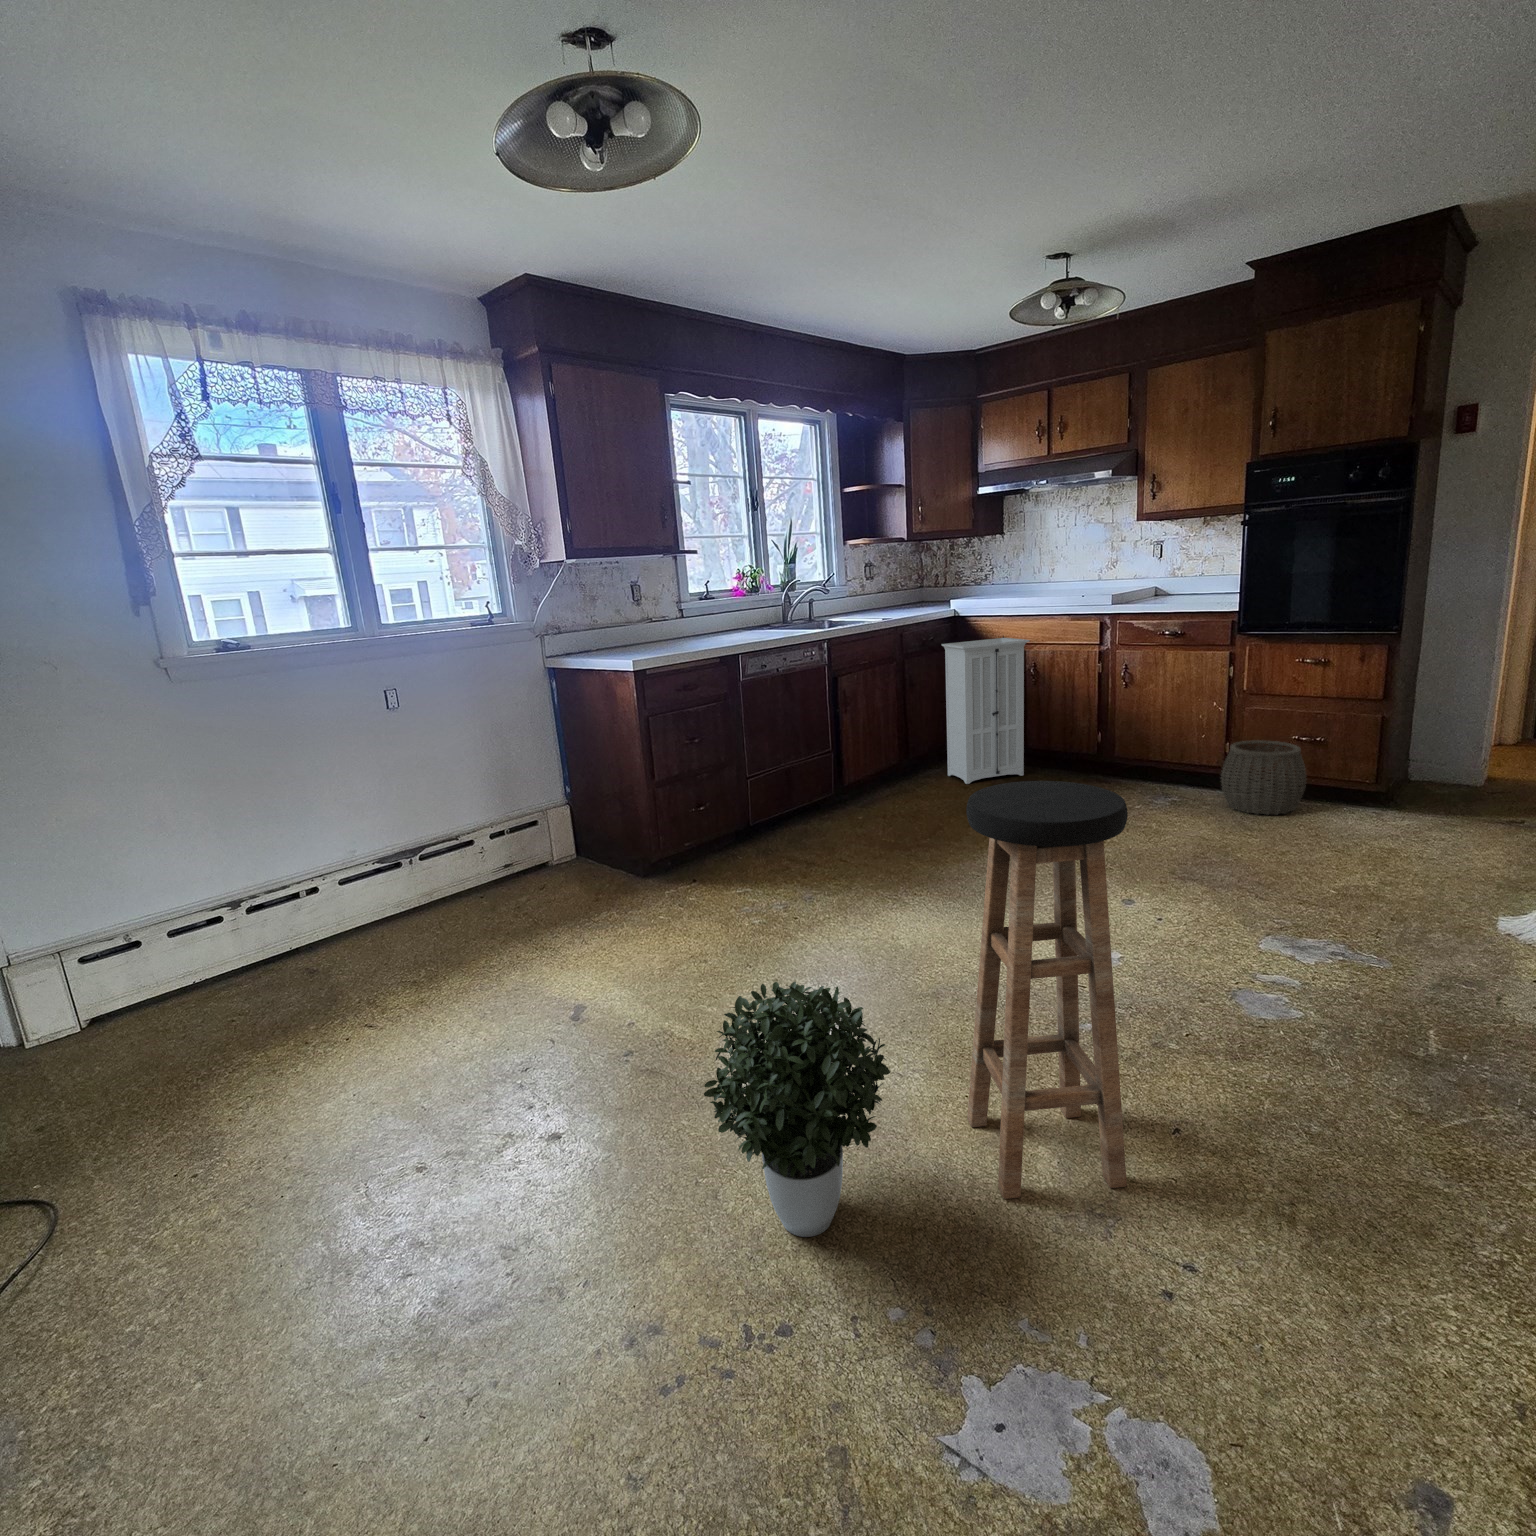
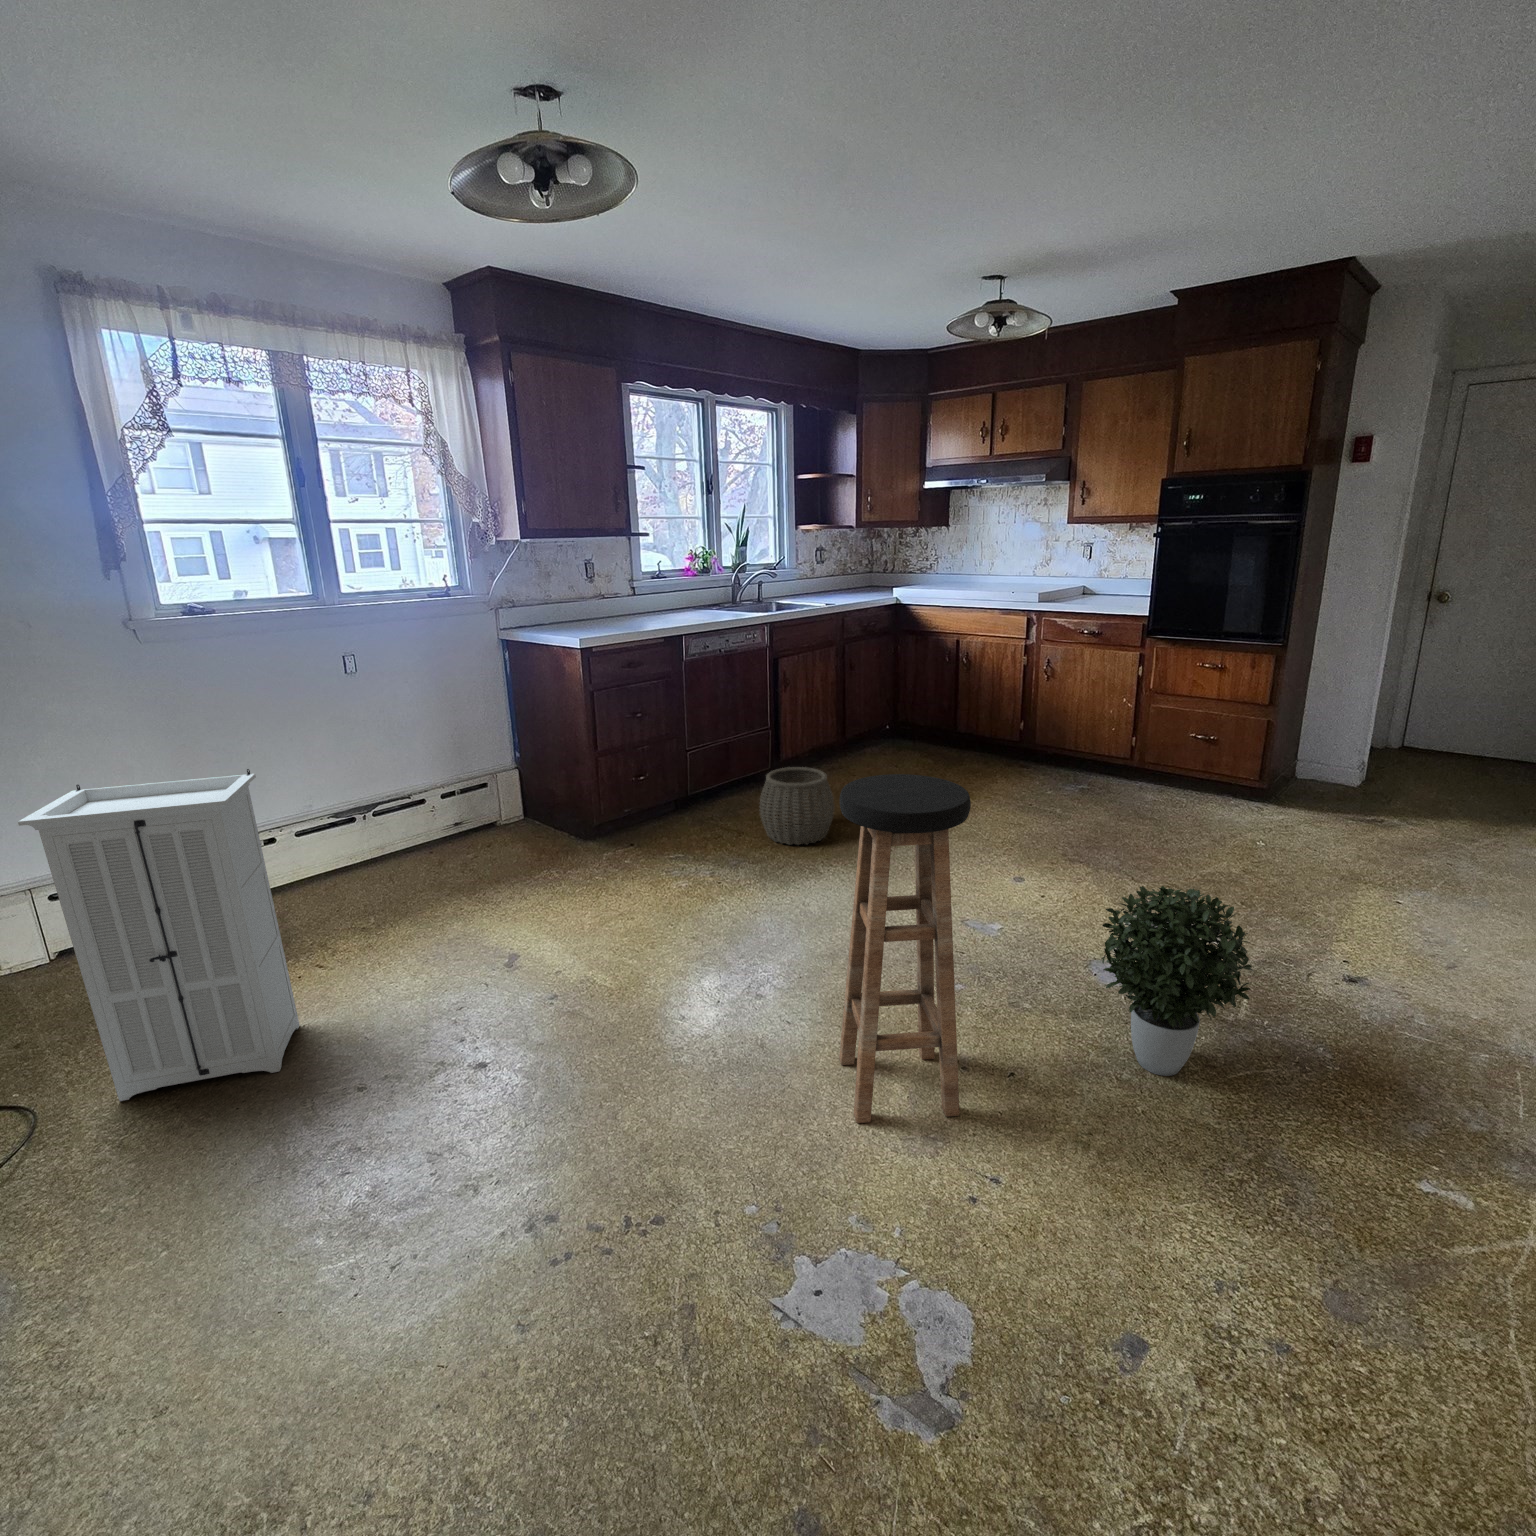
storage cabinet: present [942,636,1030,784] -> present [18,769,300,1101]
woven basket: present [1221,740,1306,815] -> present [760,767,834,845]
potted plant: present [704,982,890,1237] -> present [1101,886,1253,1076]

